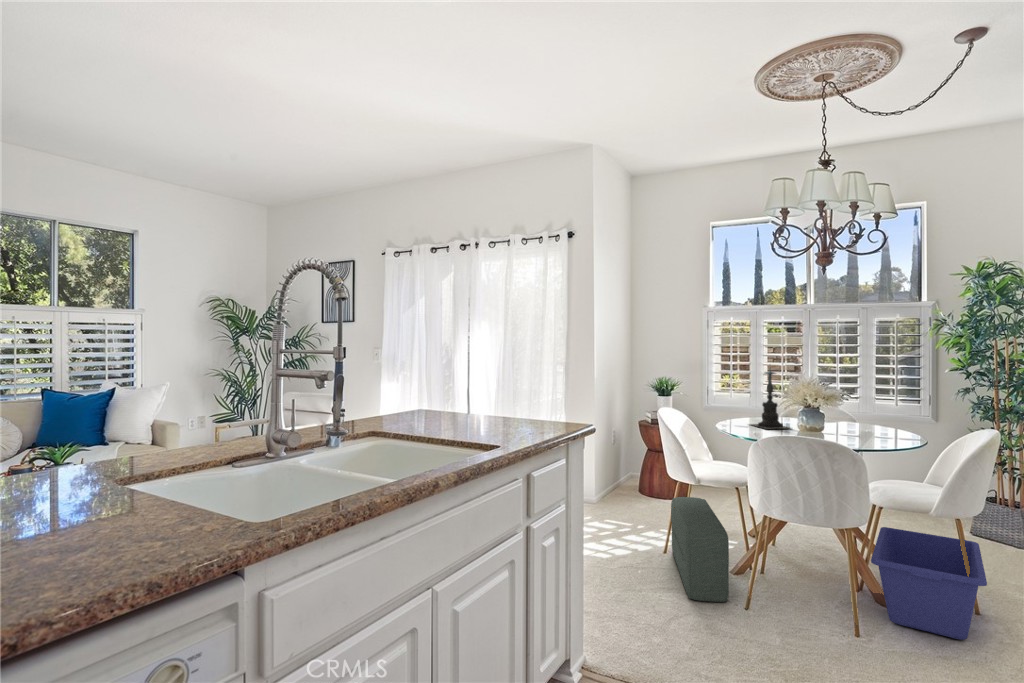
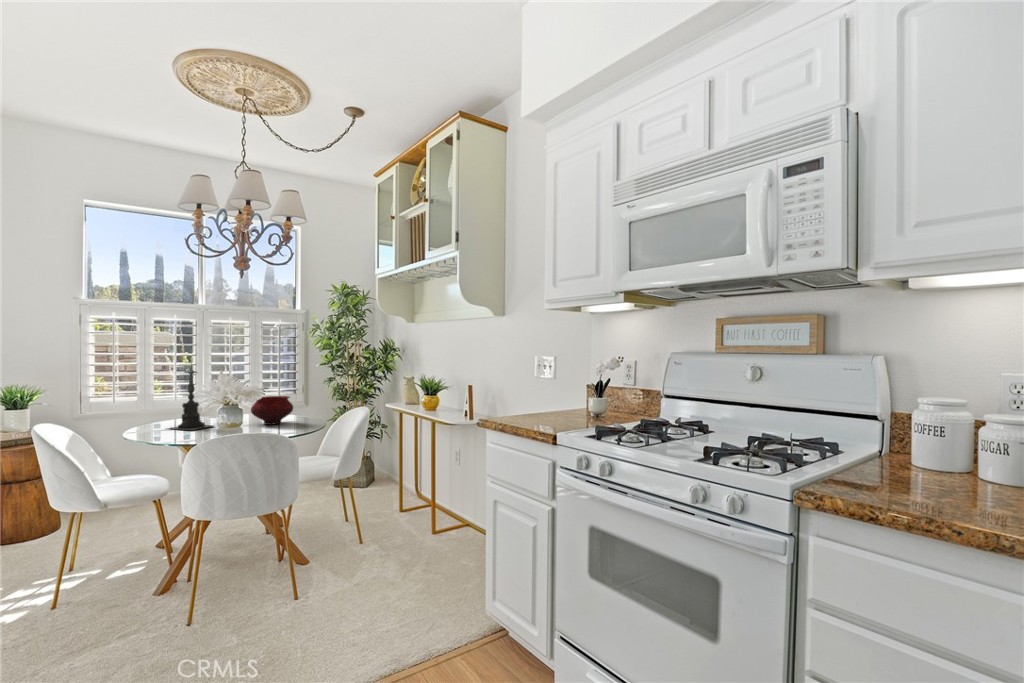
bowl: none [829,404,880,436] -> present [251,396,293,425]
pouf: present [671,497,729,602] -> none [62,524,164,646]
storage bin: present [871,527,987,640] -> none [294,491,378,575]

